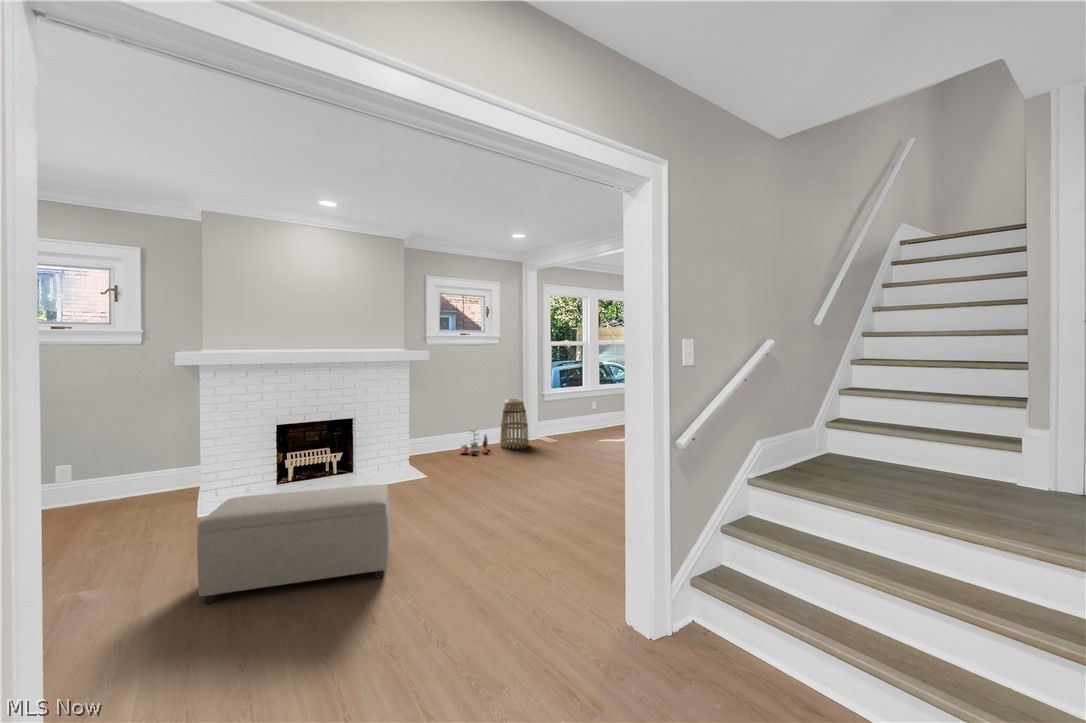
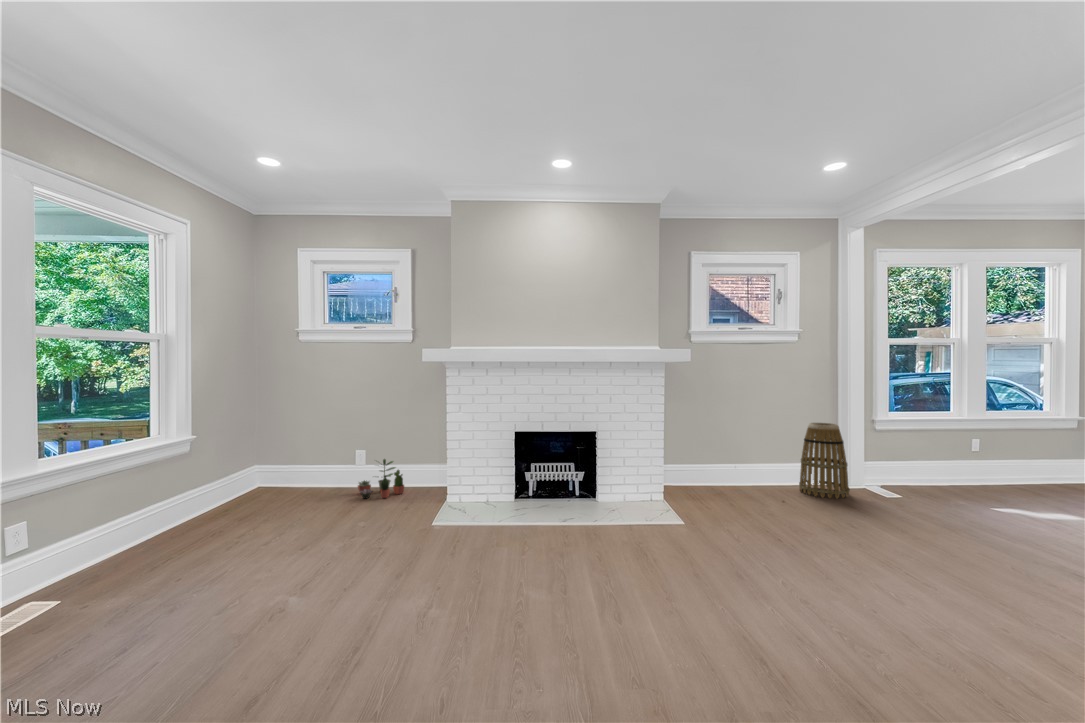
potted plant: present [460,429,490,455] -> present [358,459,404,498]
ottoman: present [197,484,390,603] -> none [387,514,619,682]

